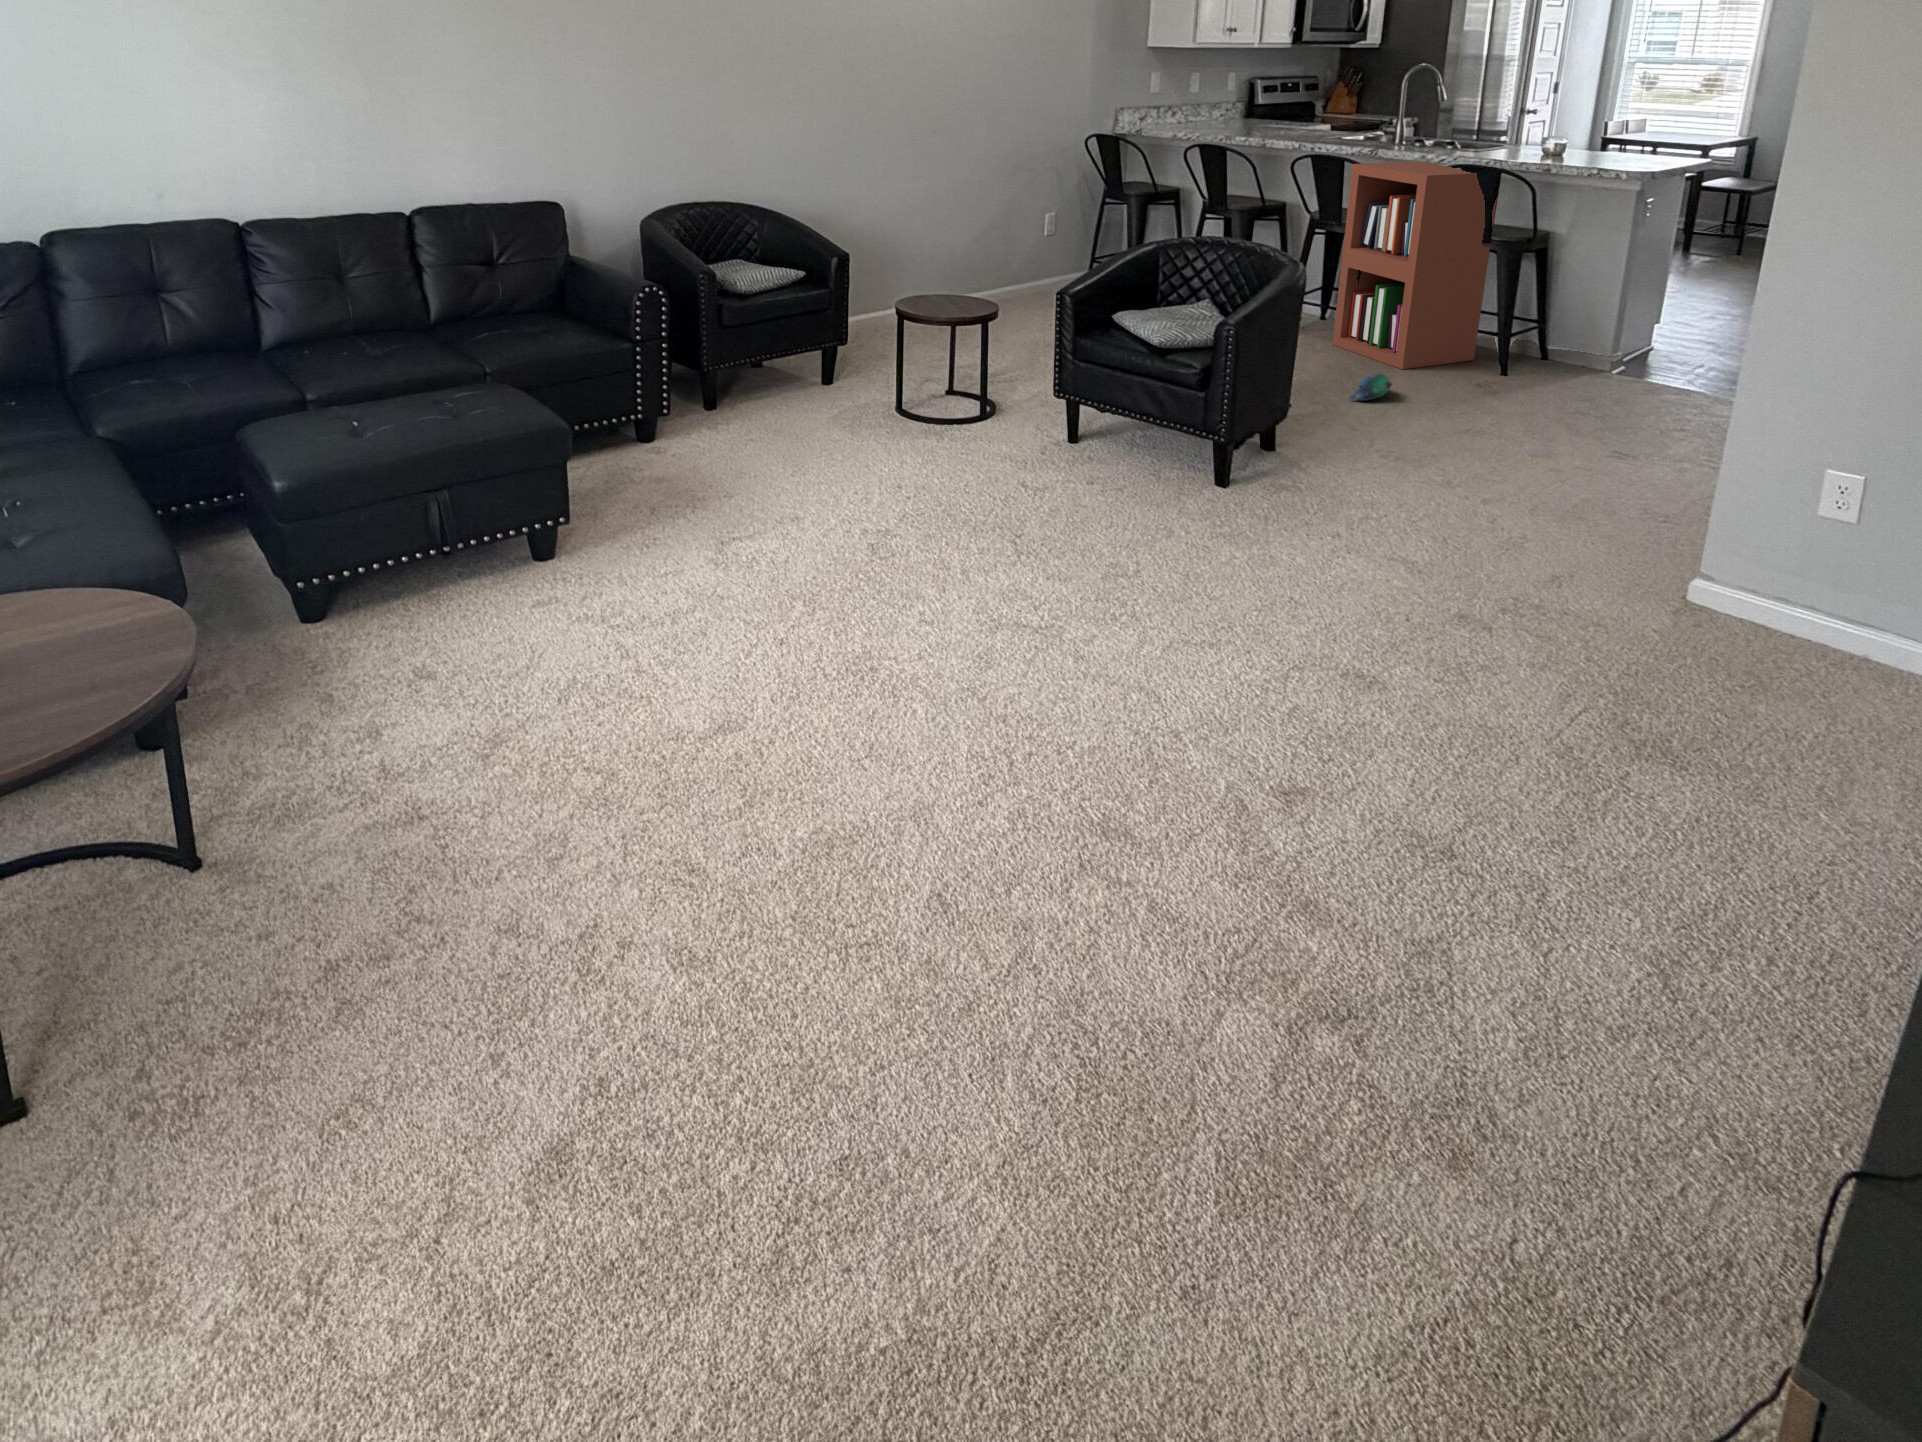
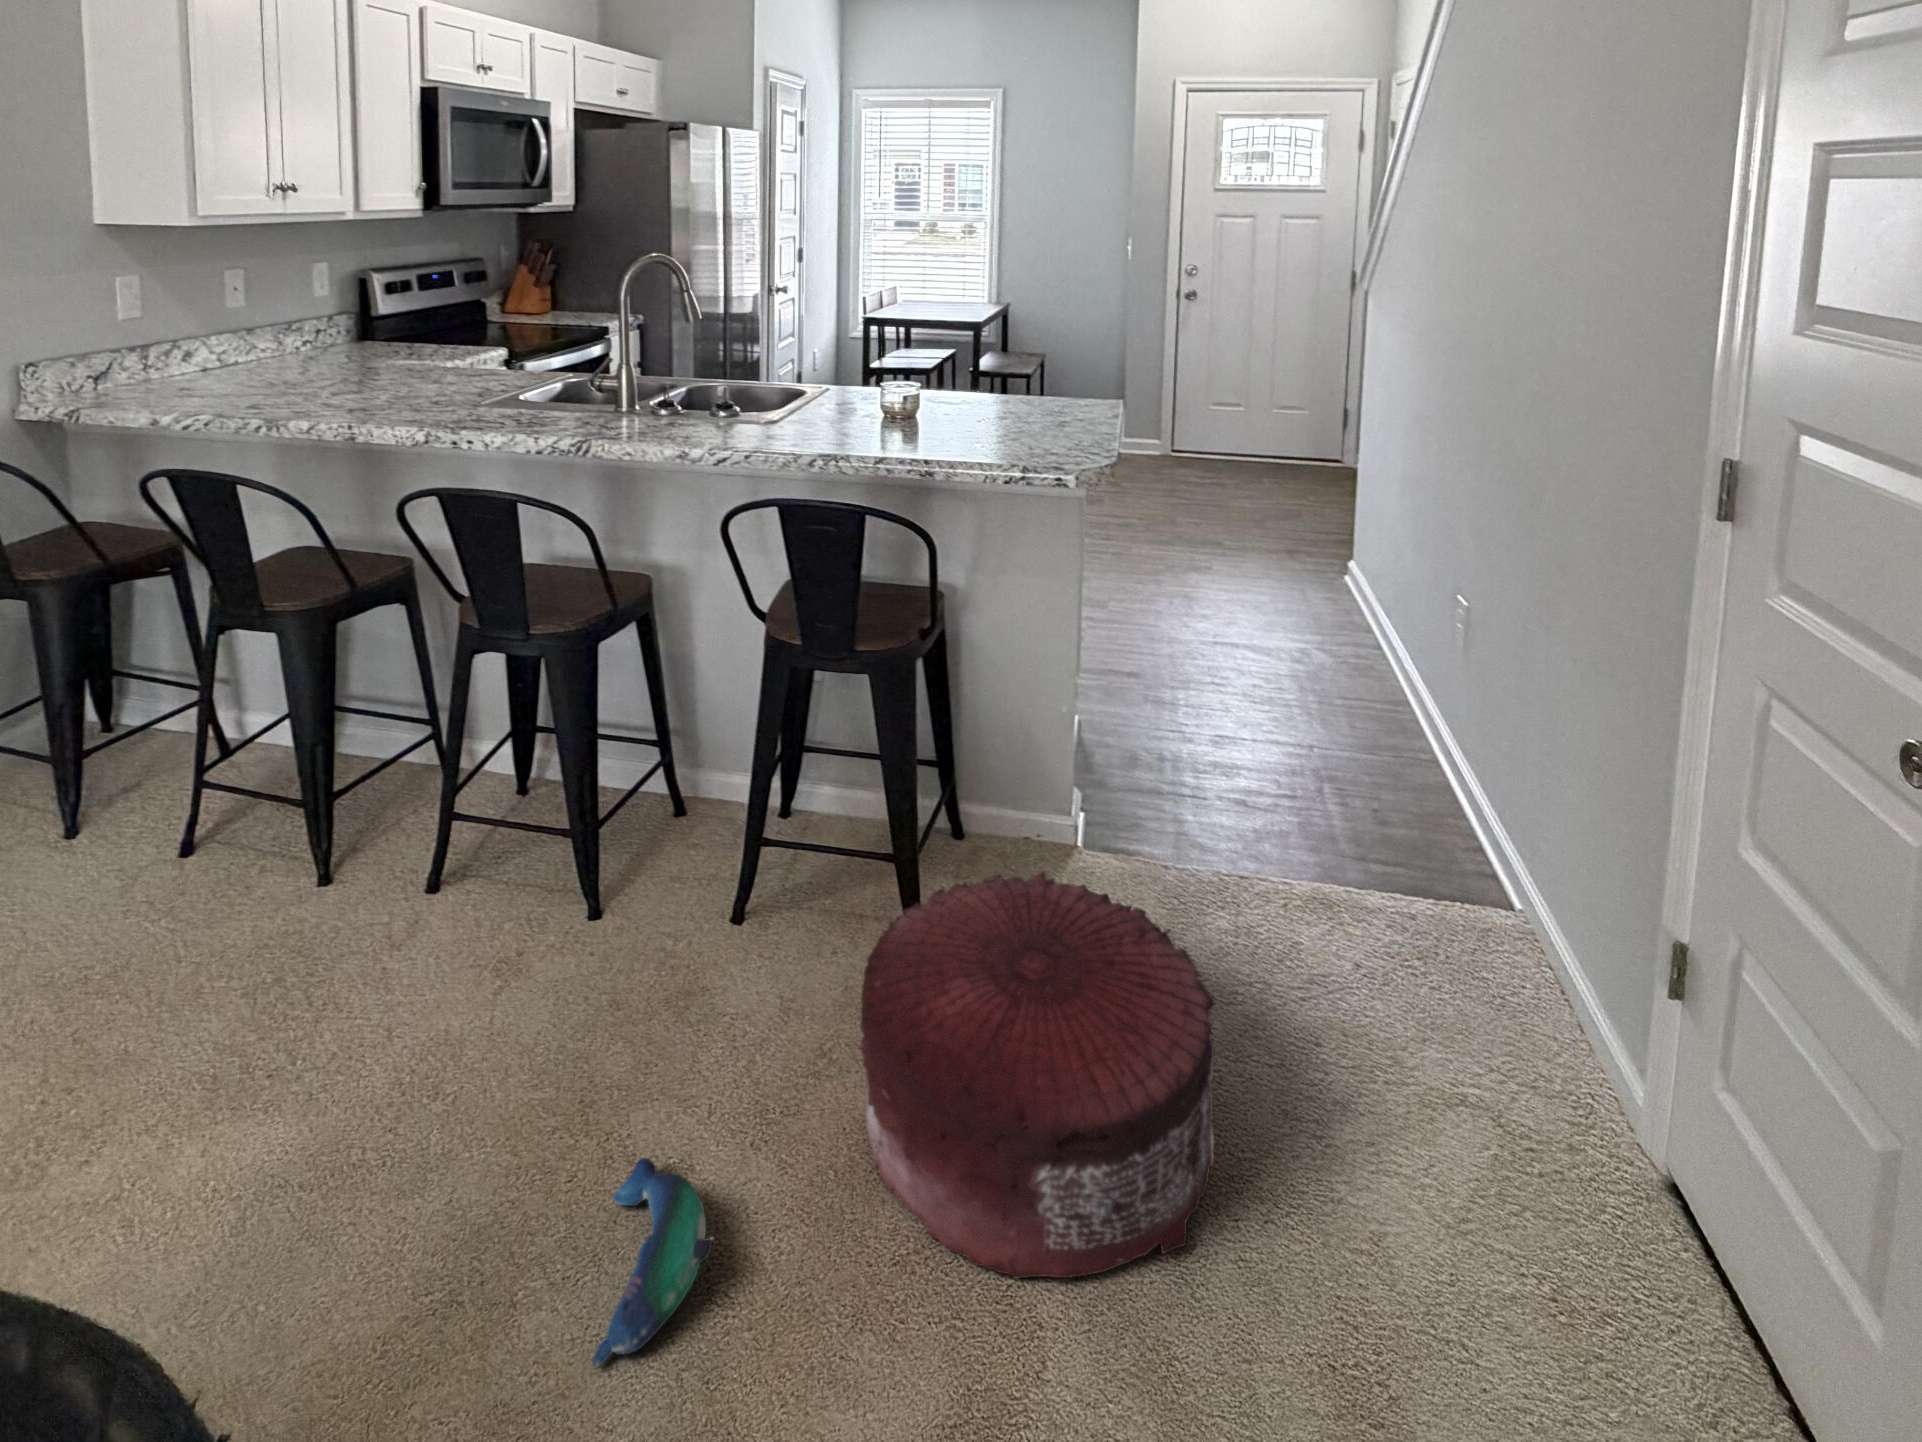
bookshelf: present [1333,162,1497,369] -> none [534,463,849,1017]
pouf: none [1458,327,1617,427] -> present [860,872,1215,1279]

